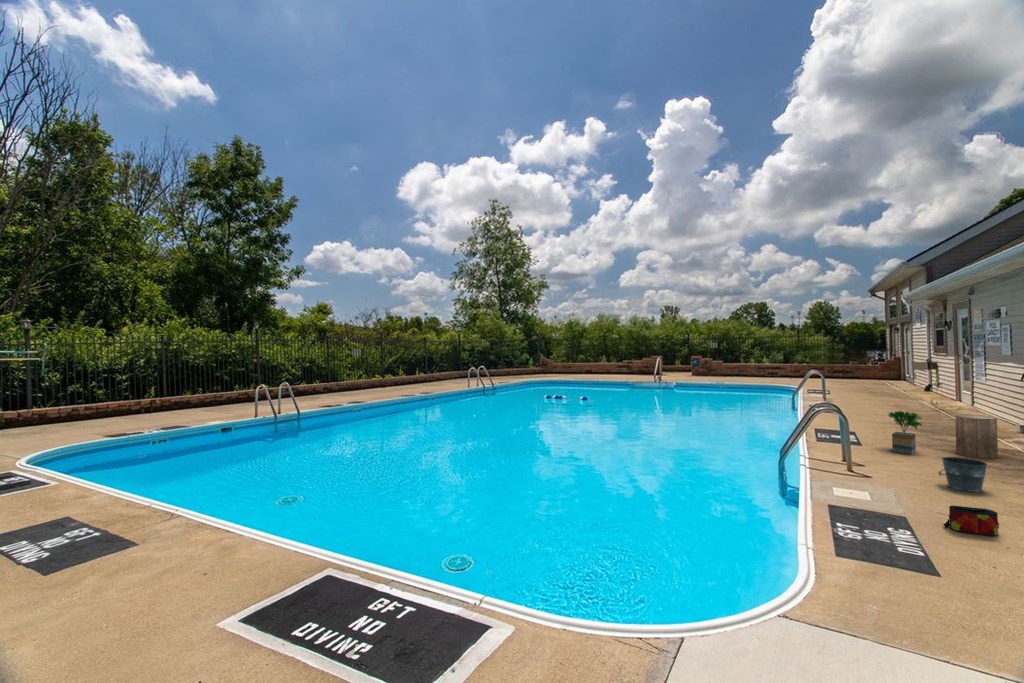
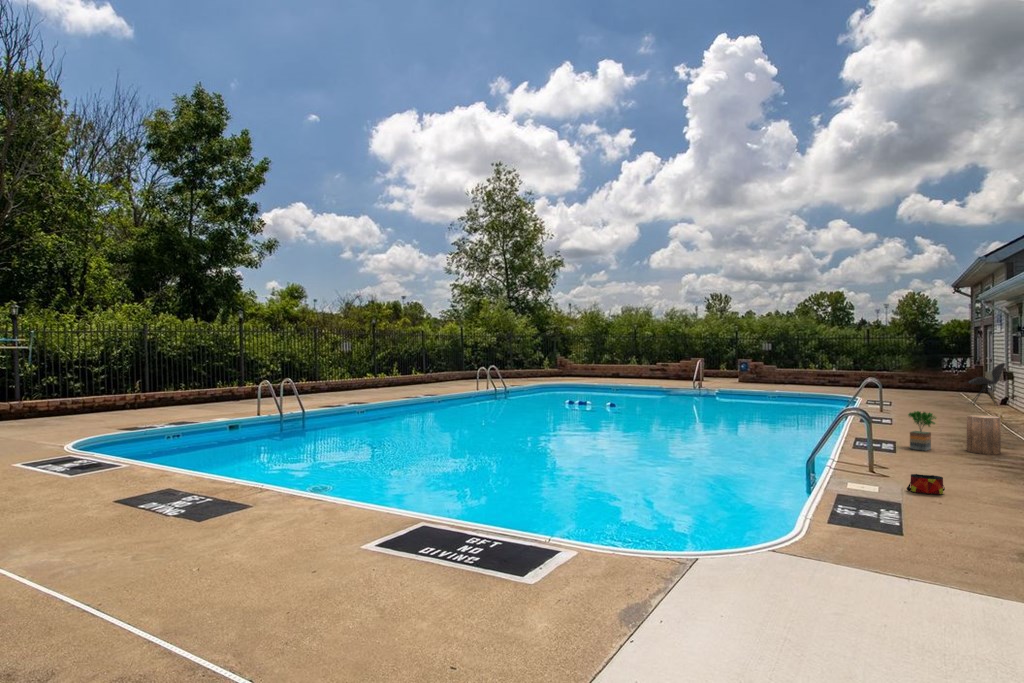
chair: none [902,356,938,395] -> present [969,363,1005,403]
bucket: present [939,457,987,492] -> none [928,446,965,474]

